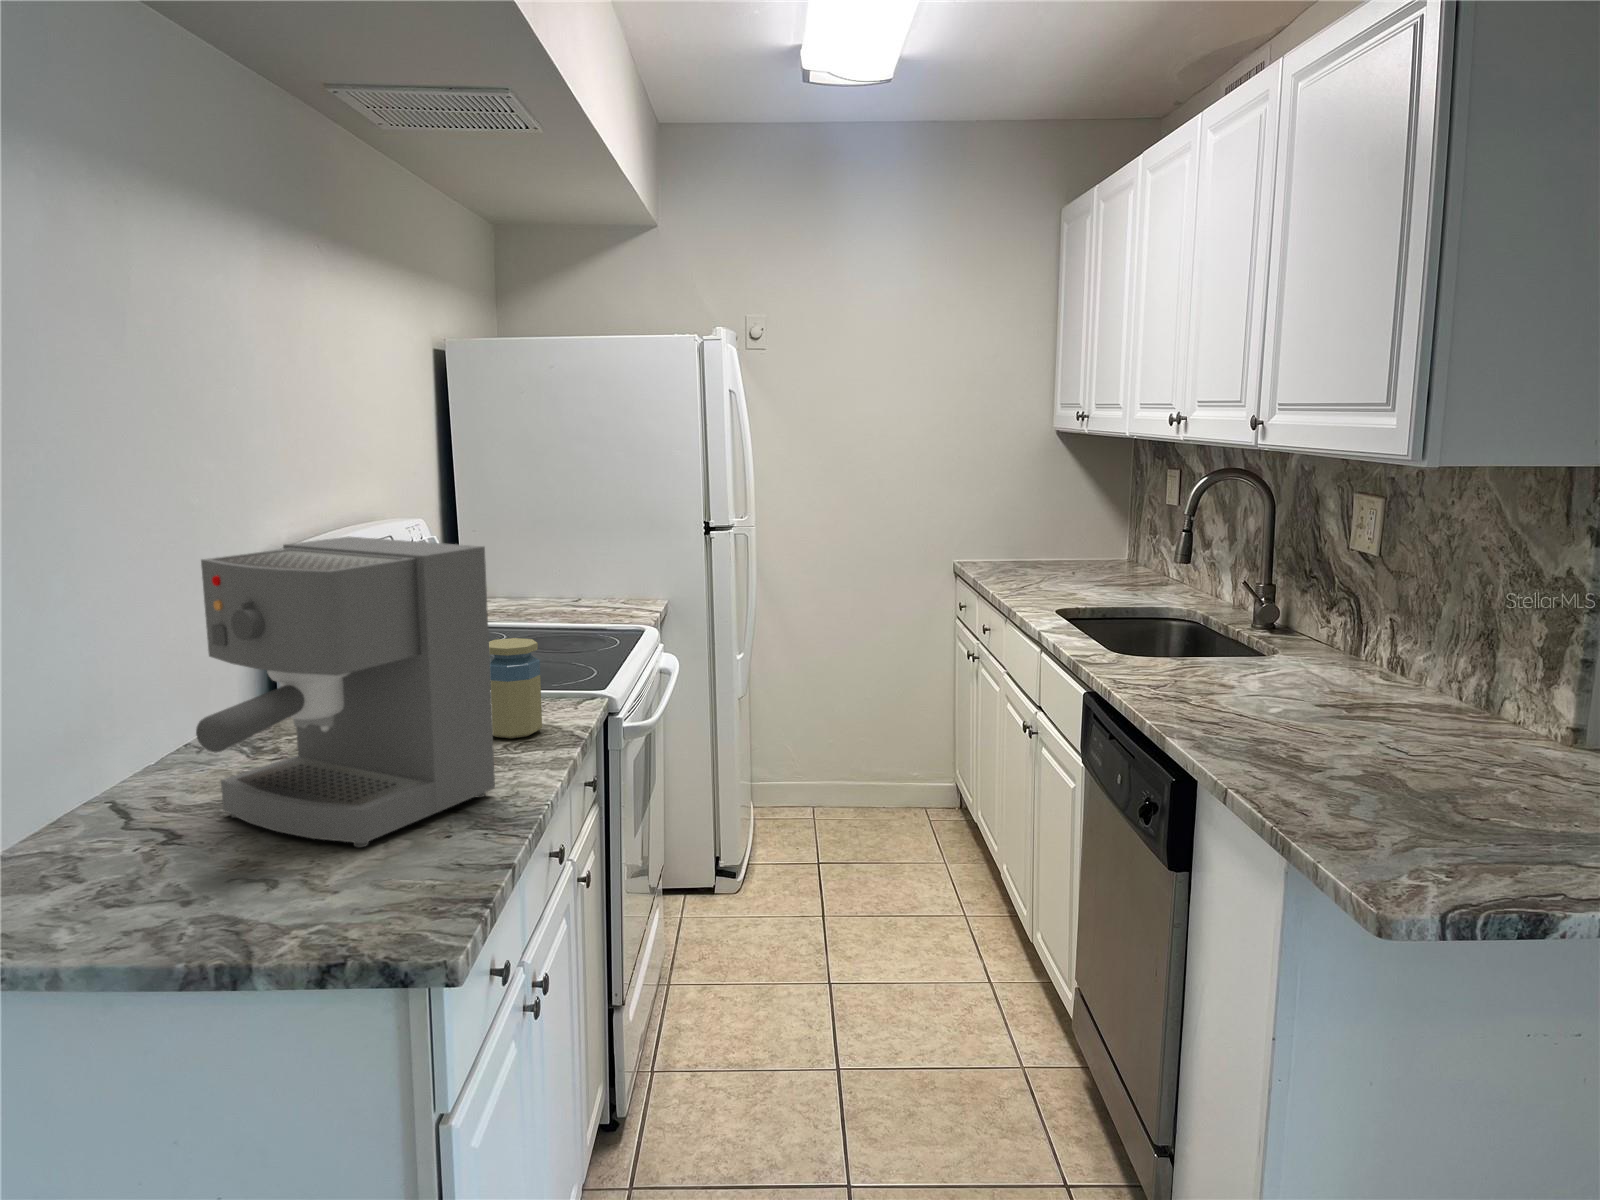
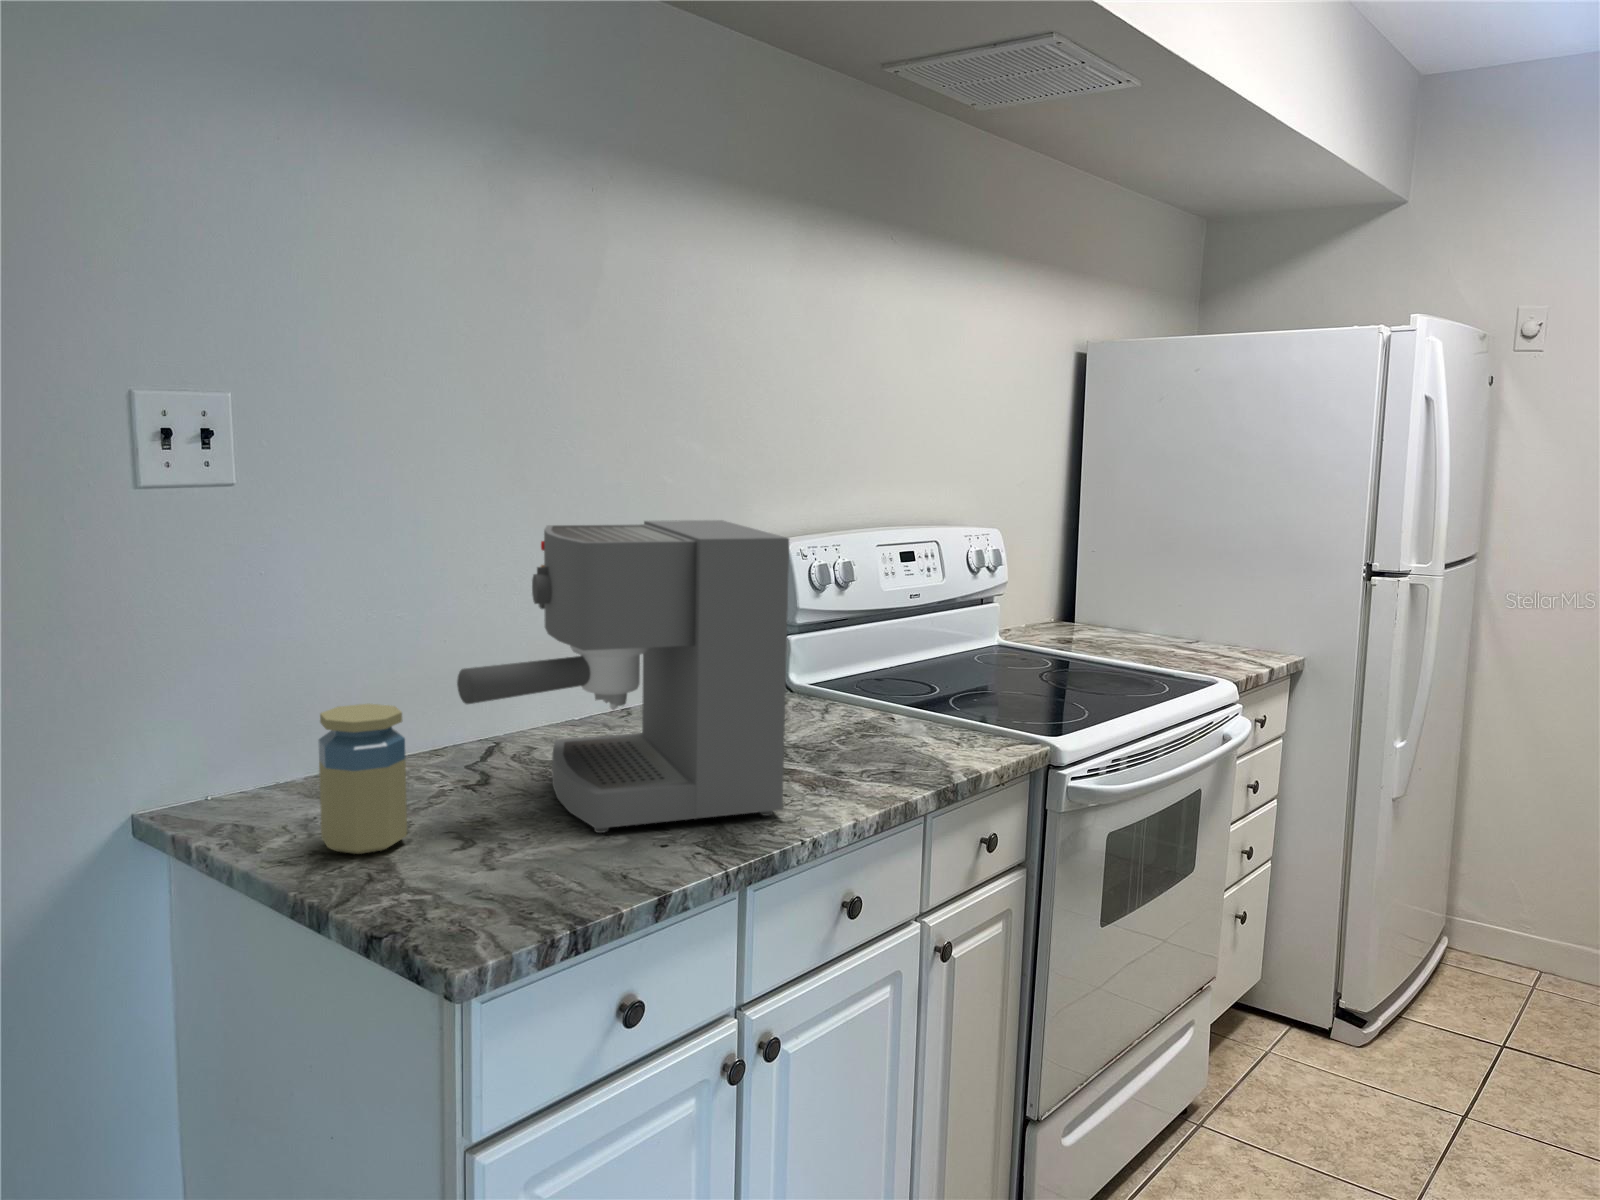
jar: present [489,638,542,738] -> present [318,704,407,854]

